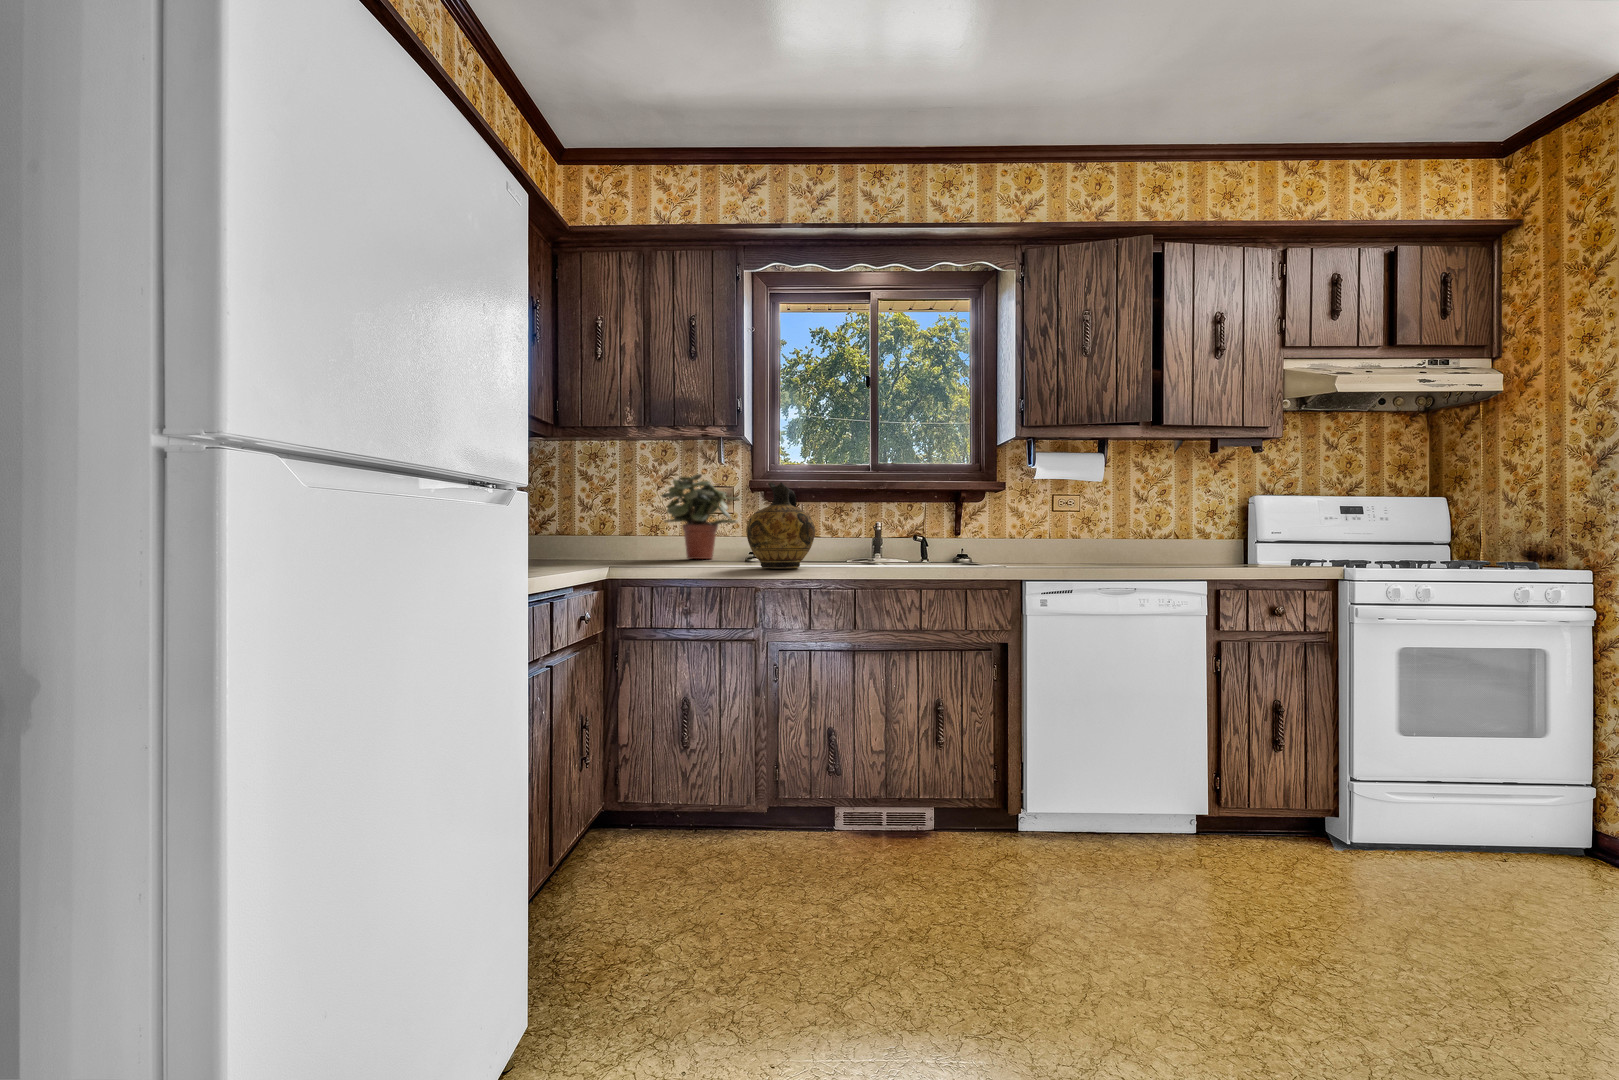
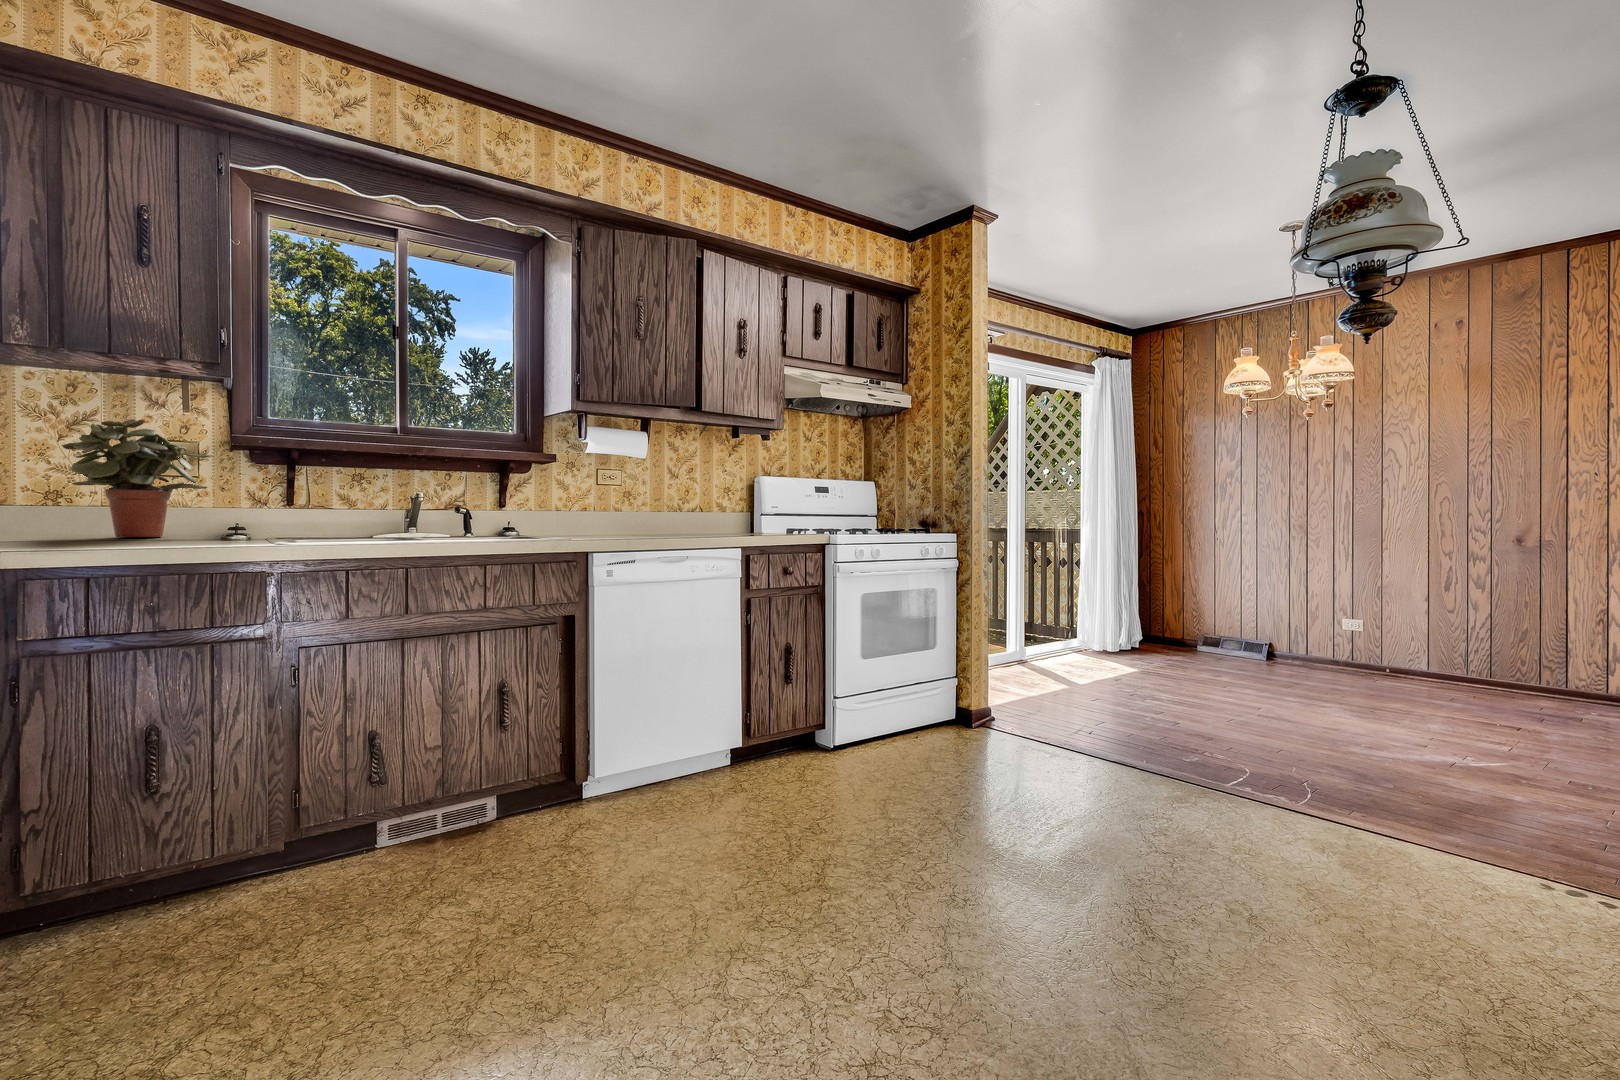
ceramic jug: present [746,482,815,568] -> none [246,438,350,547]

